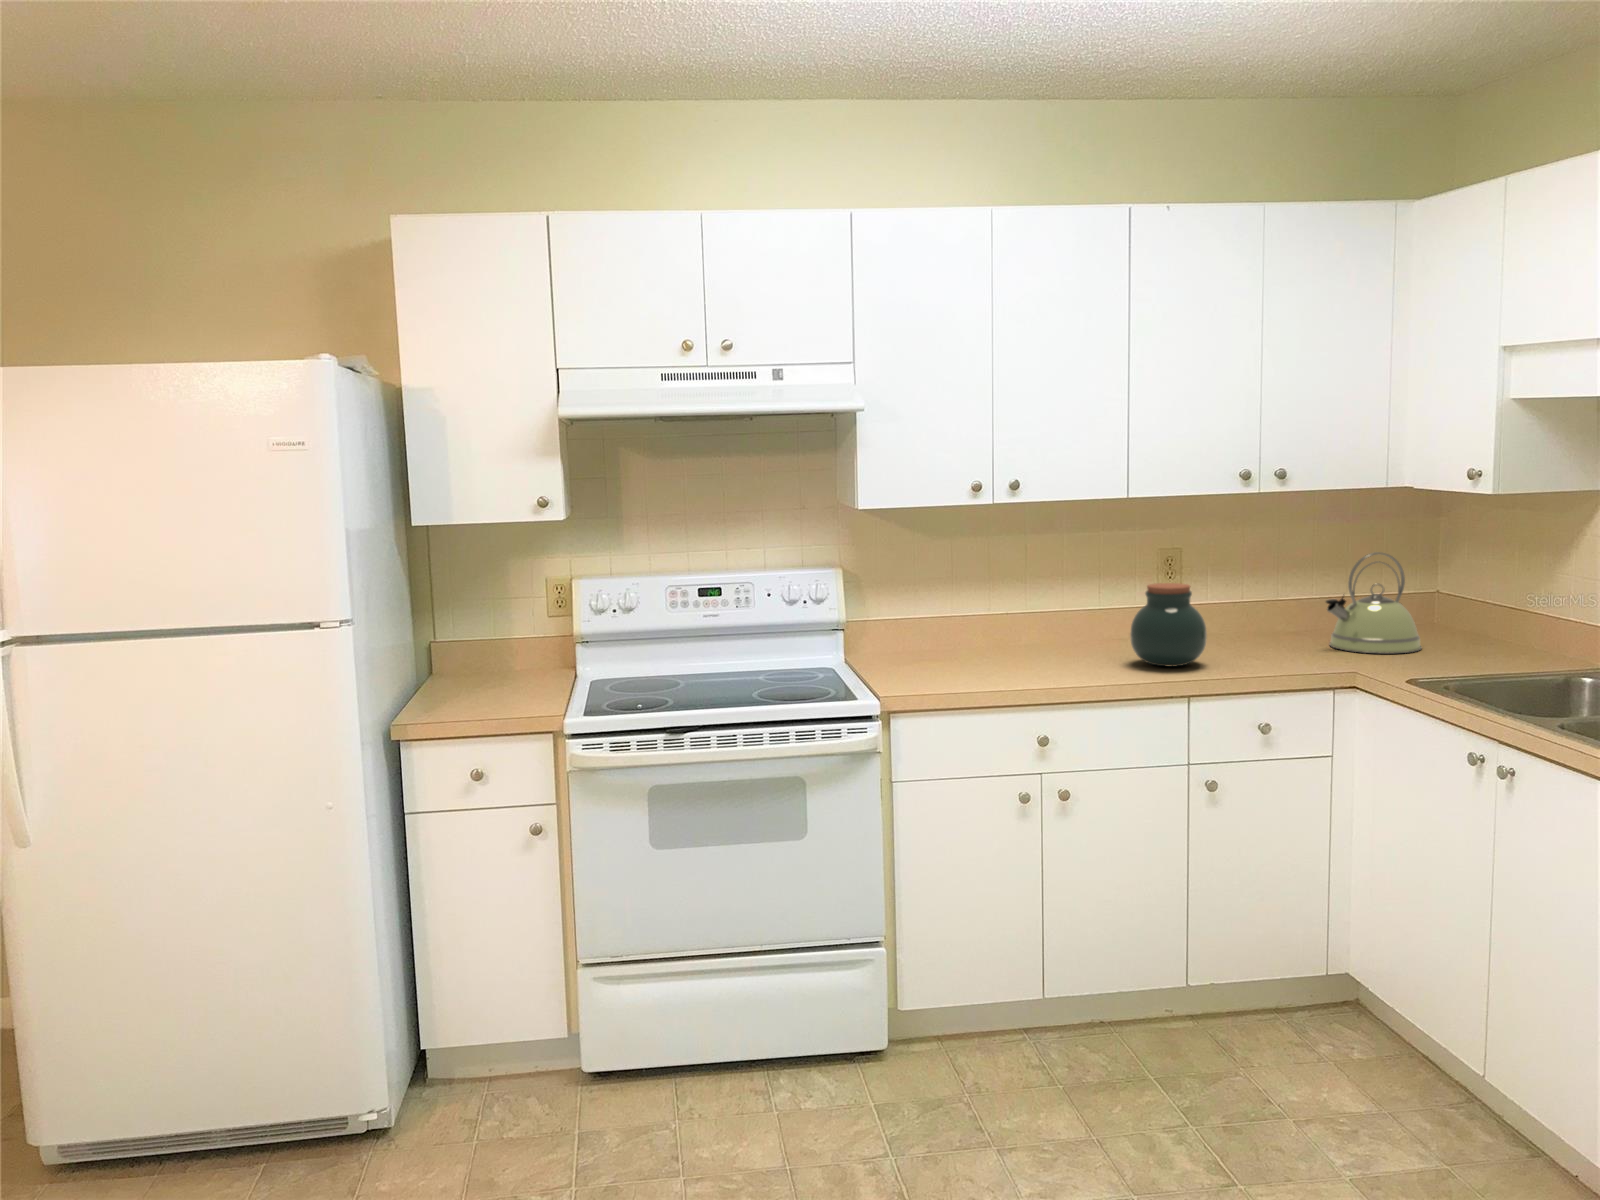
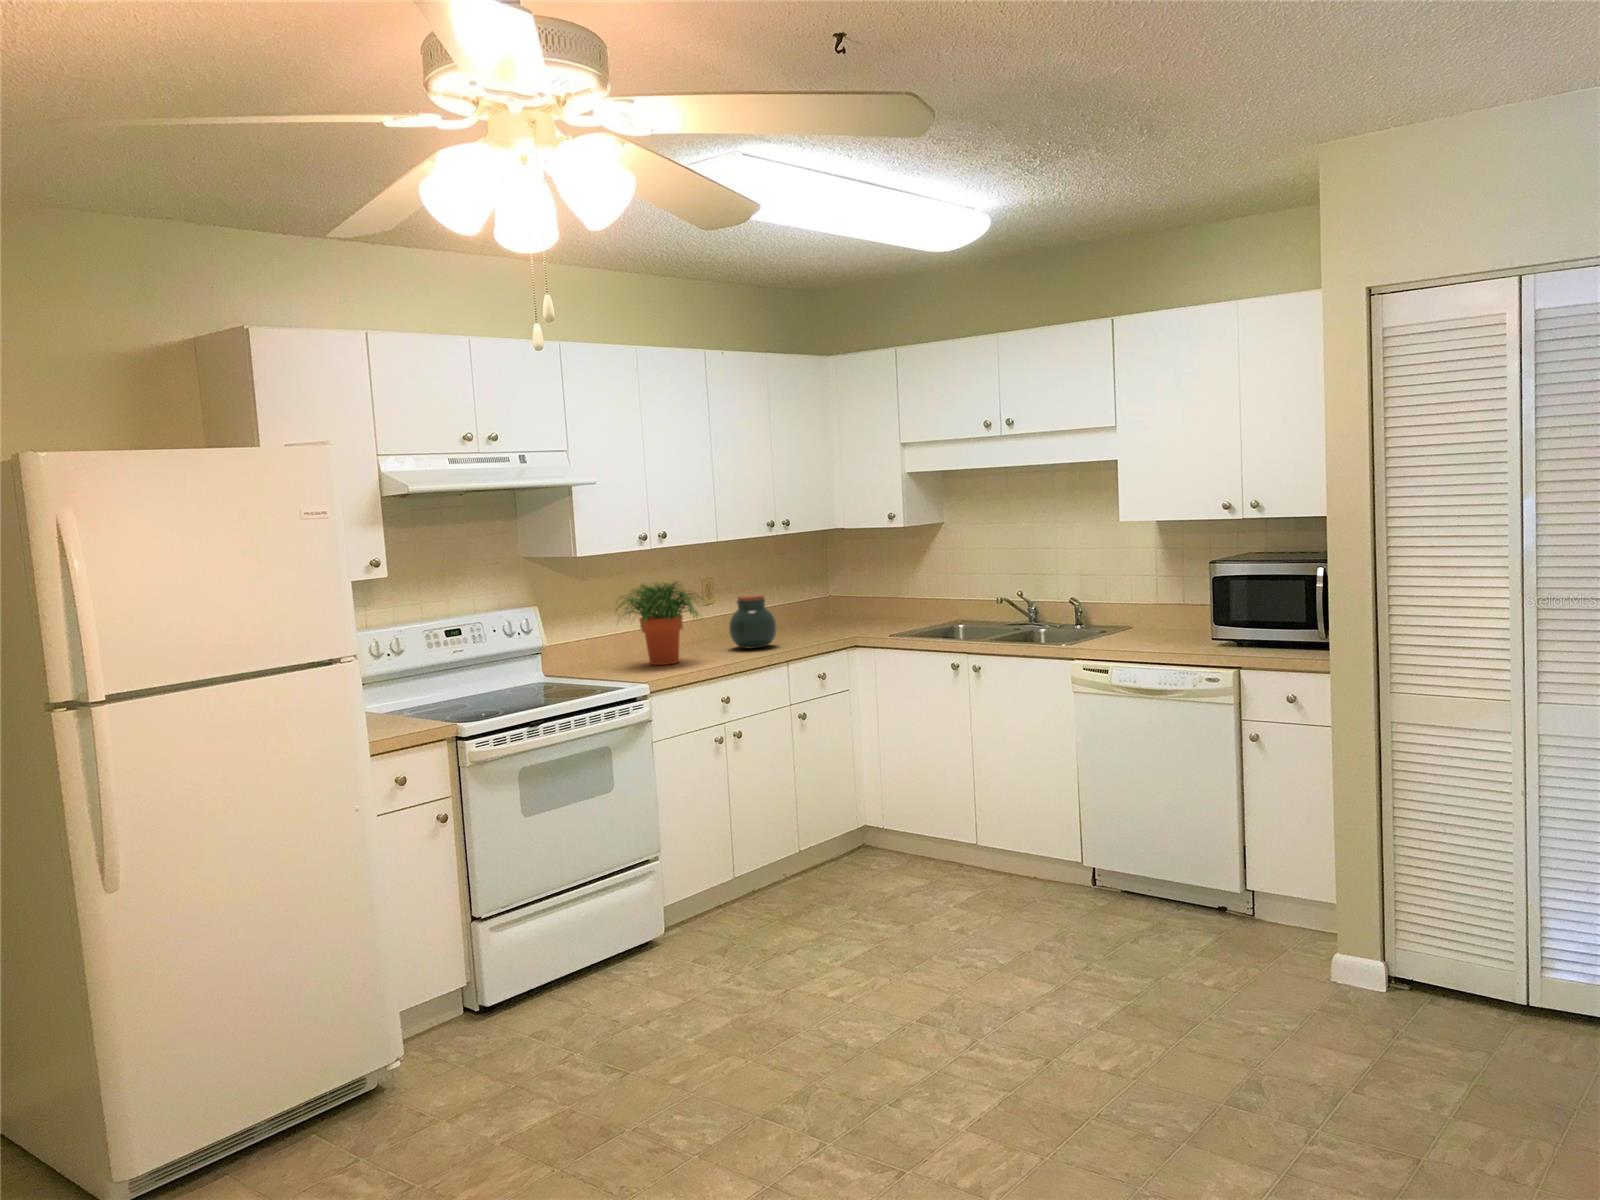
potted plant: none [931,552,1068,672] -> present [616,581,702,665]
kettle: present [1326,552,1421,654] -> none [811,568,862,629]

